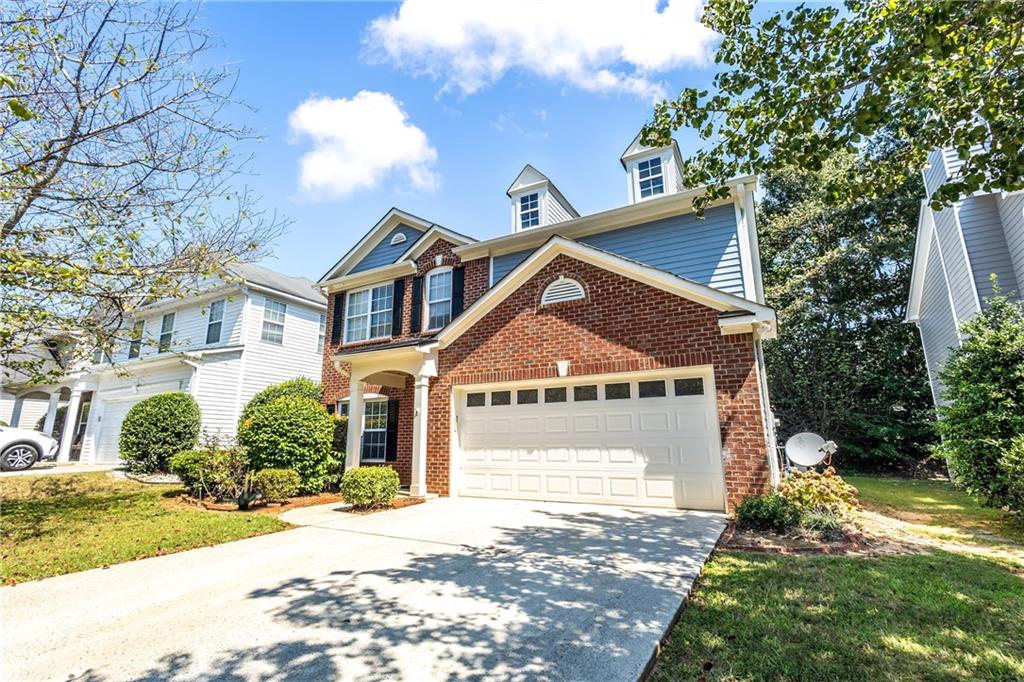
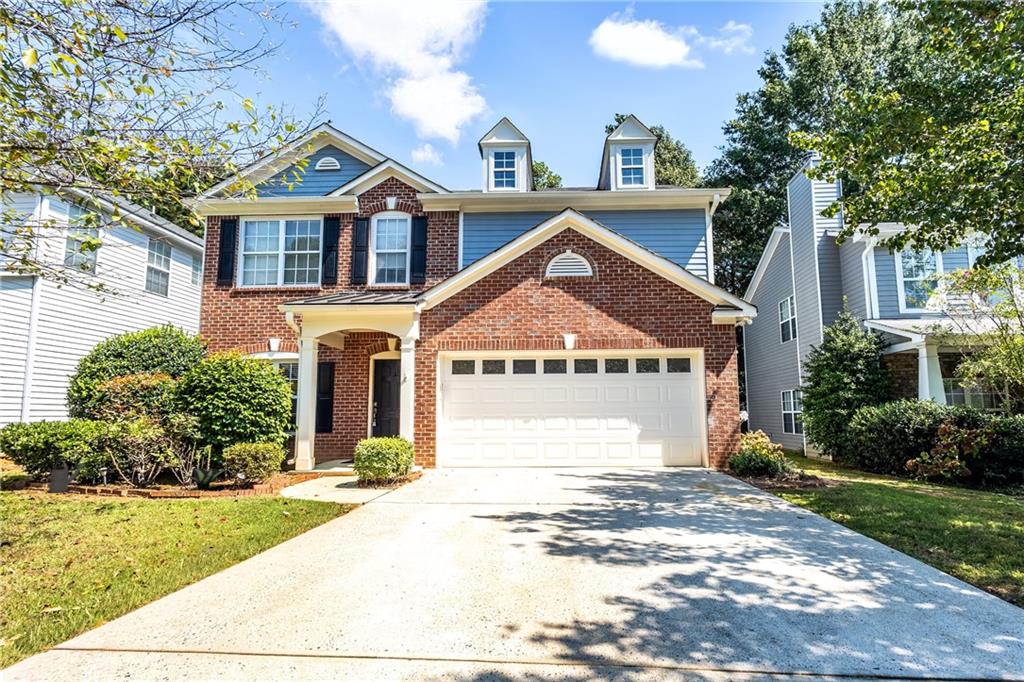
watering can: none [152,483,186,508] -> present [46,461,84,493]

